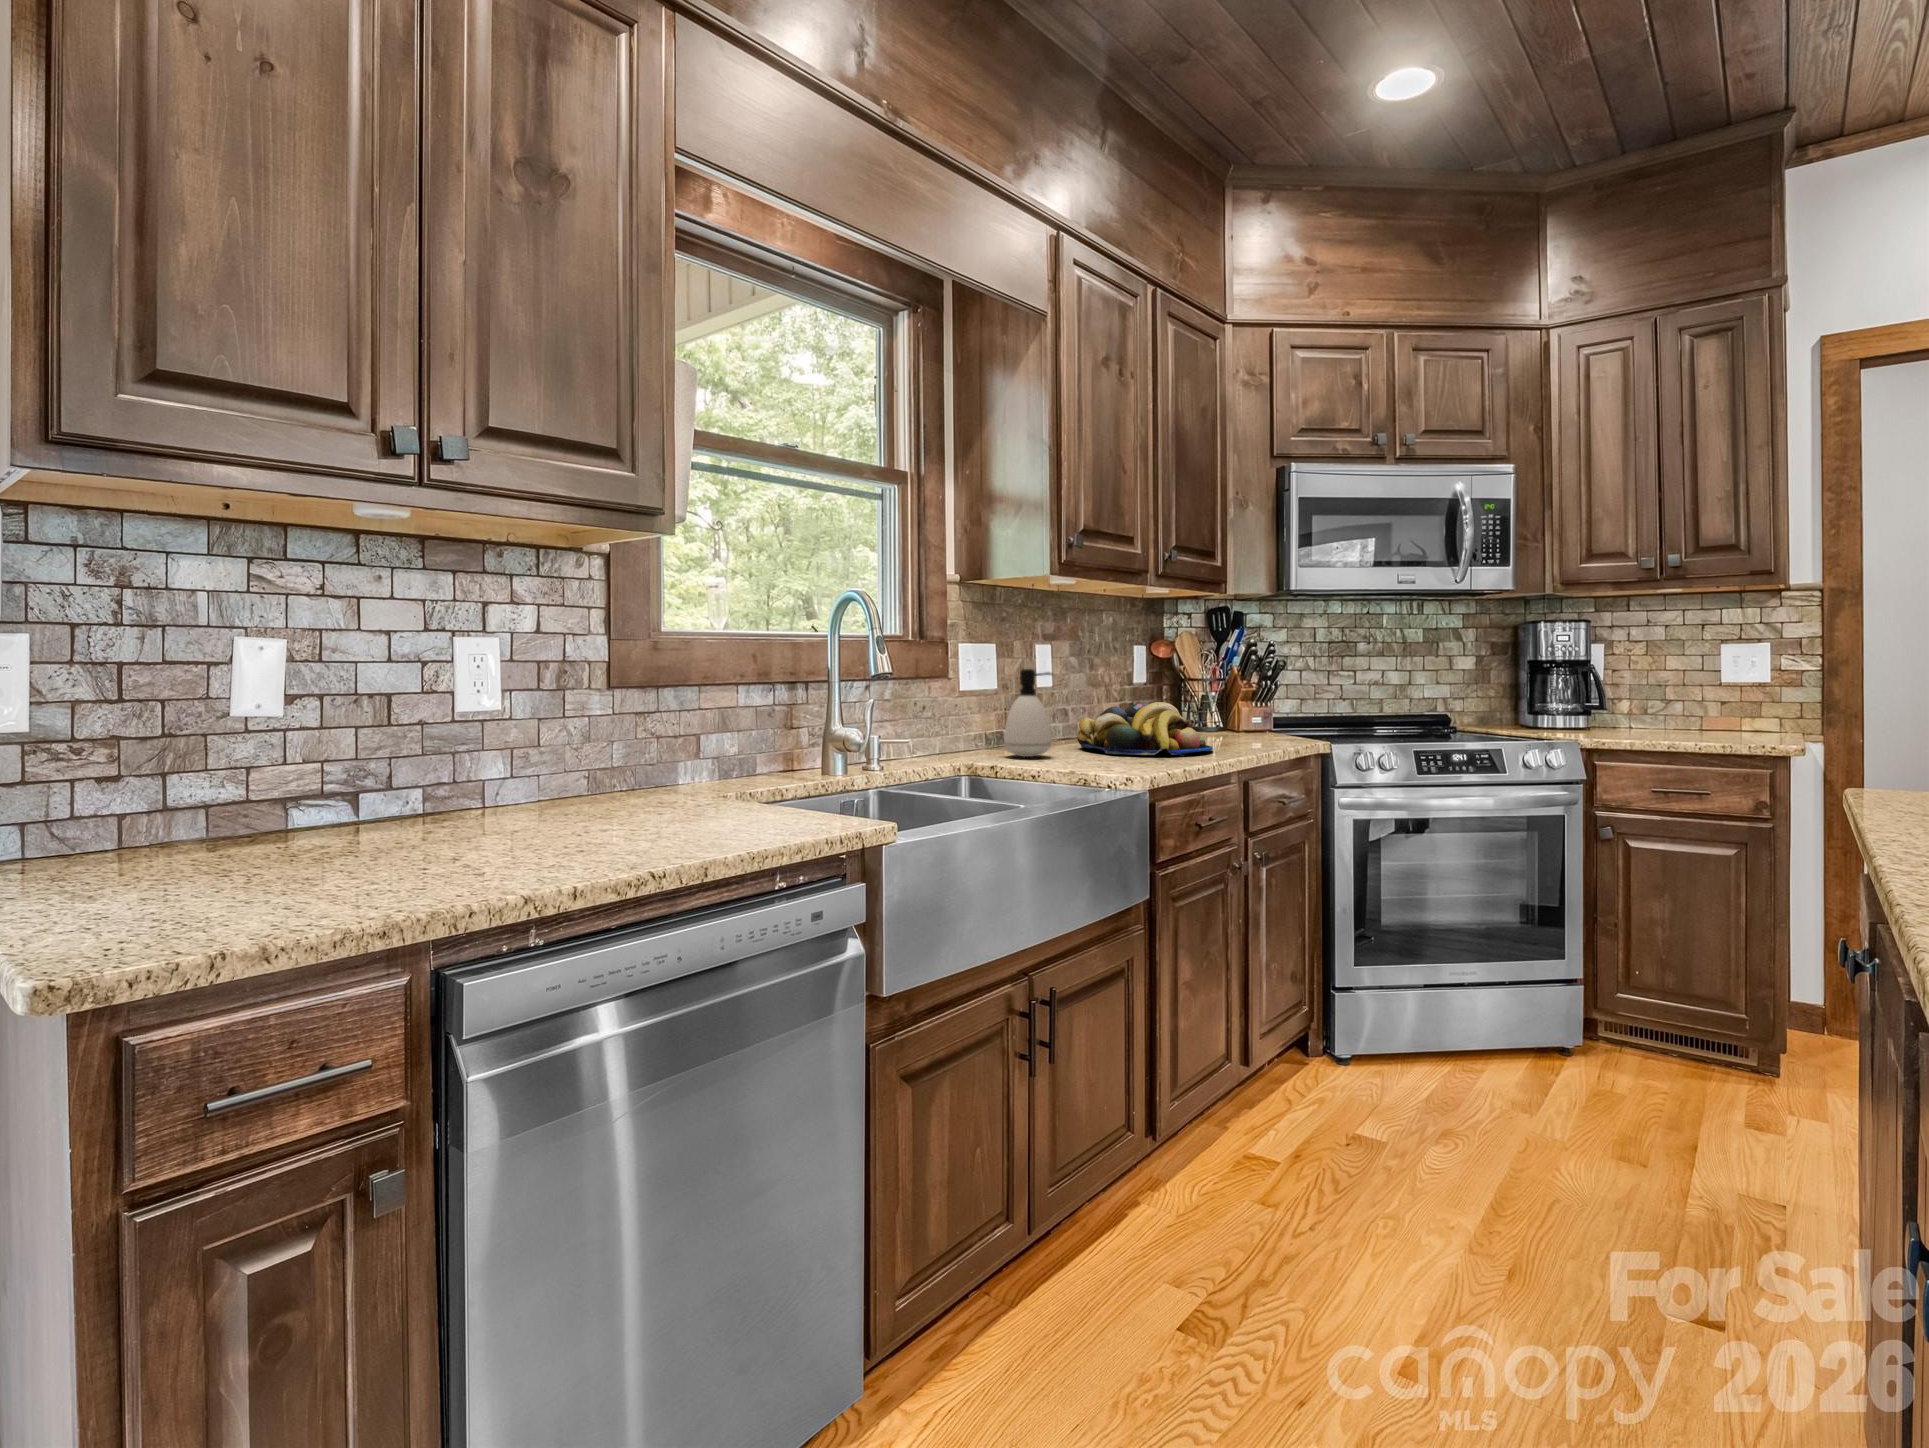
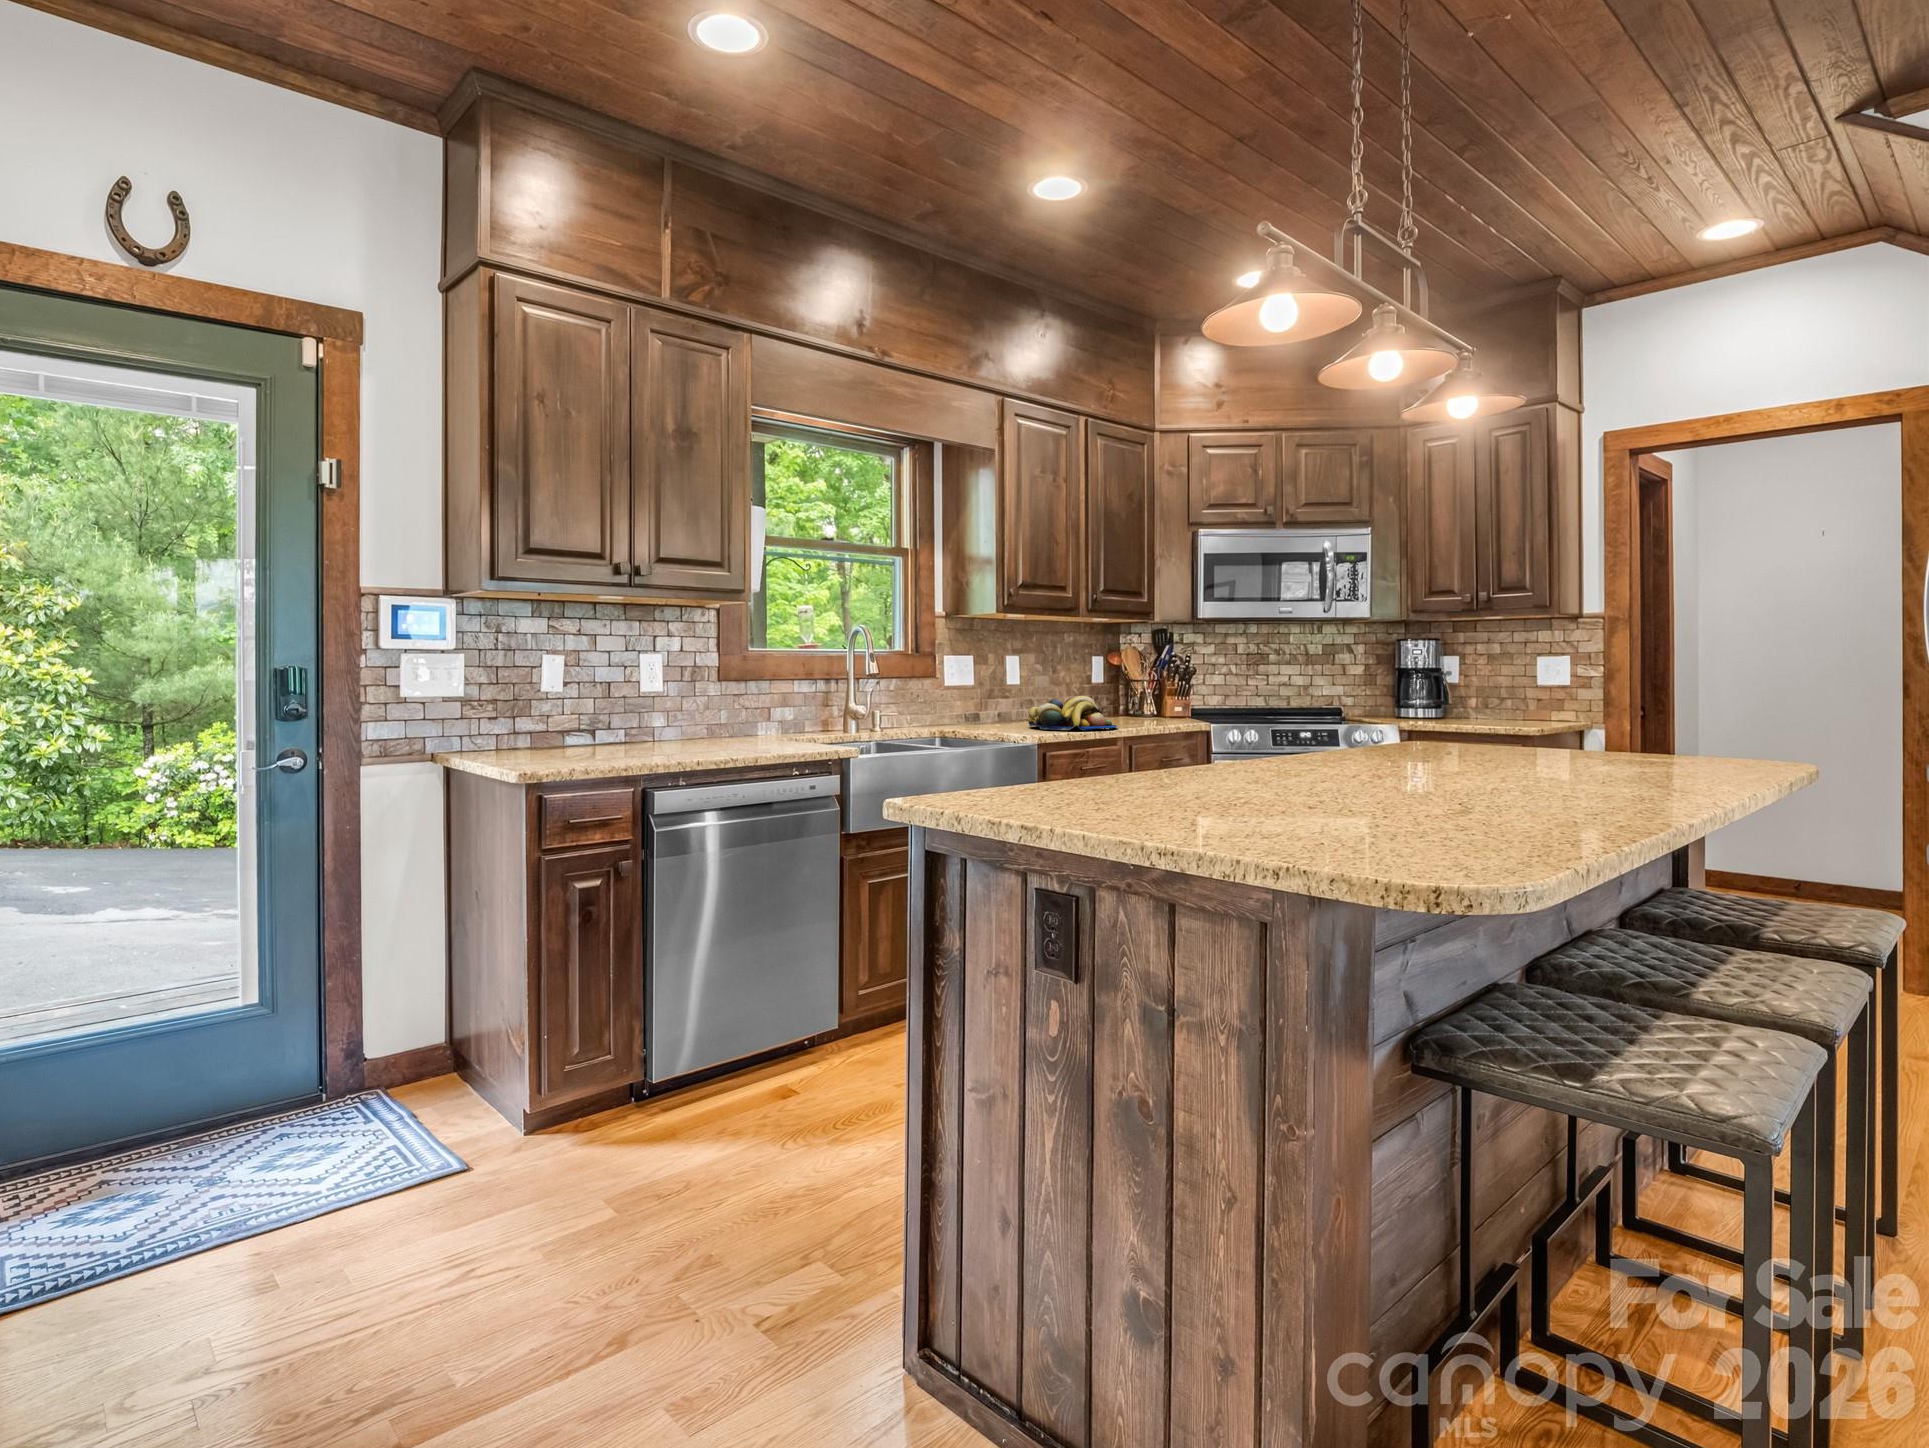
soap dispenser: present [1004,669,1052,757] -> none [971,673,1003,730]

